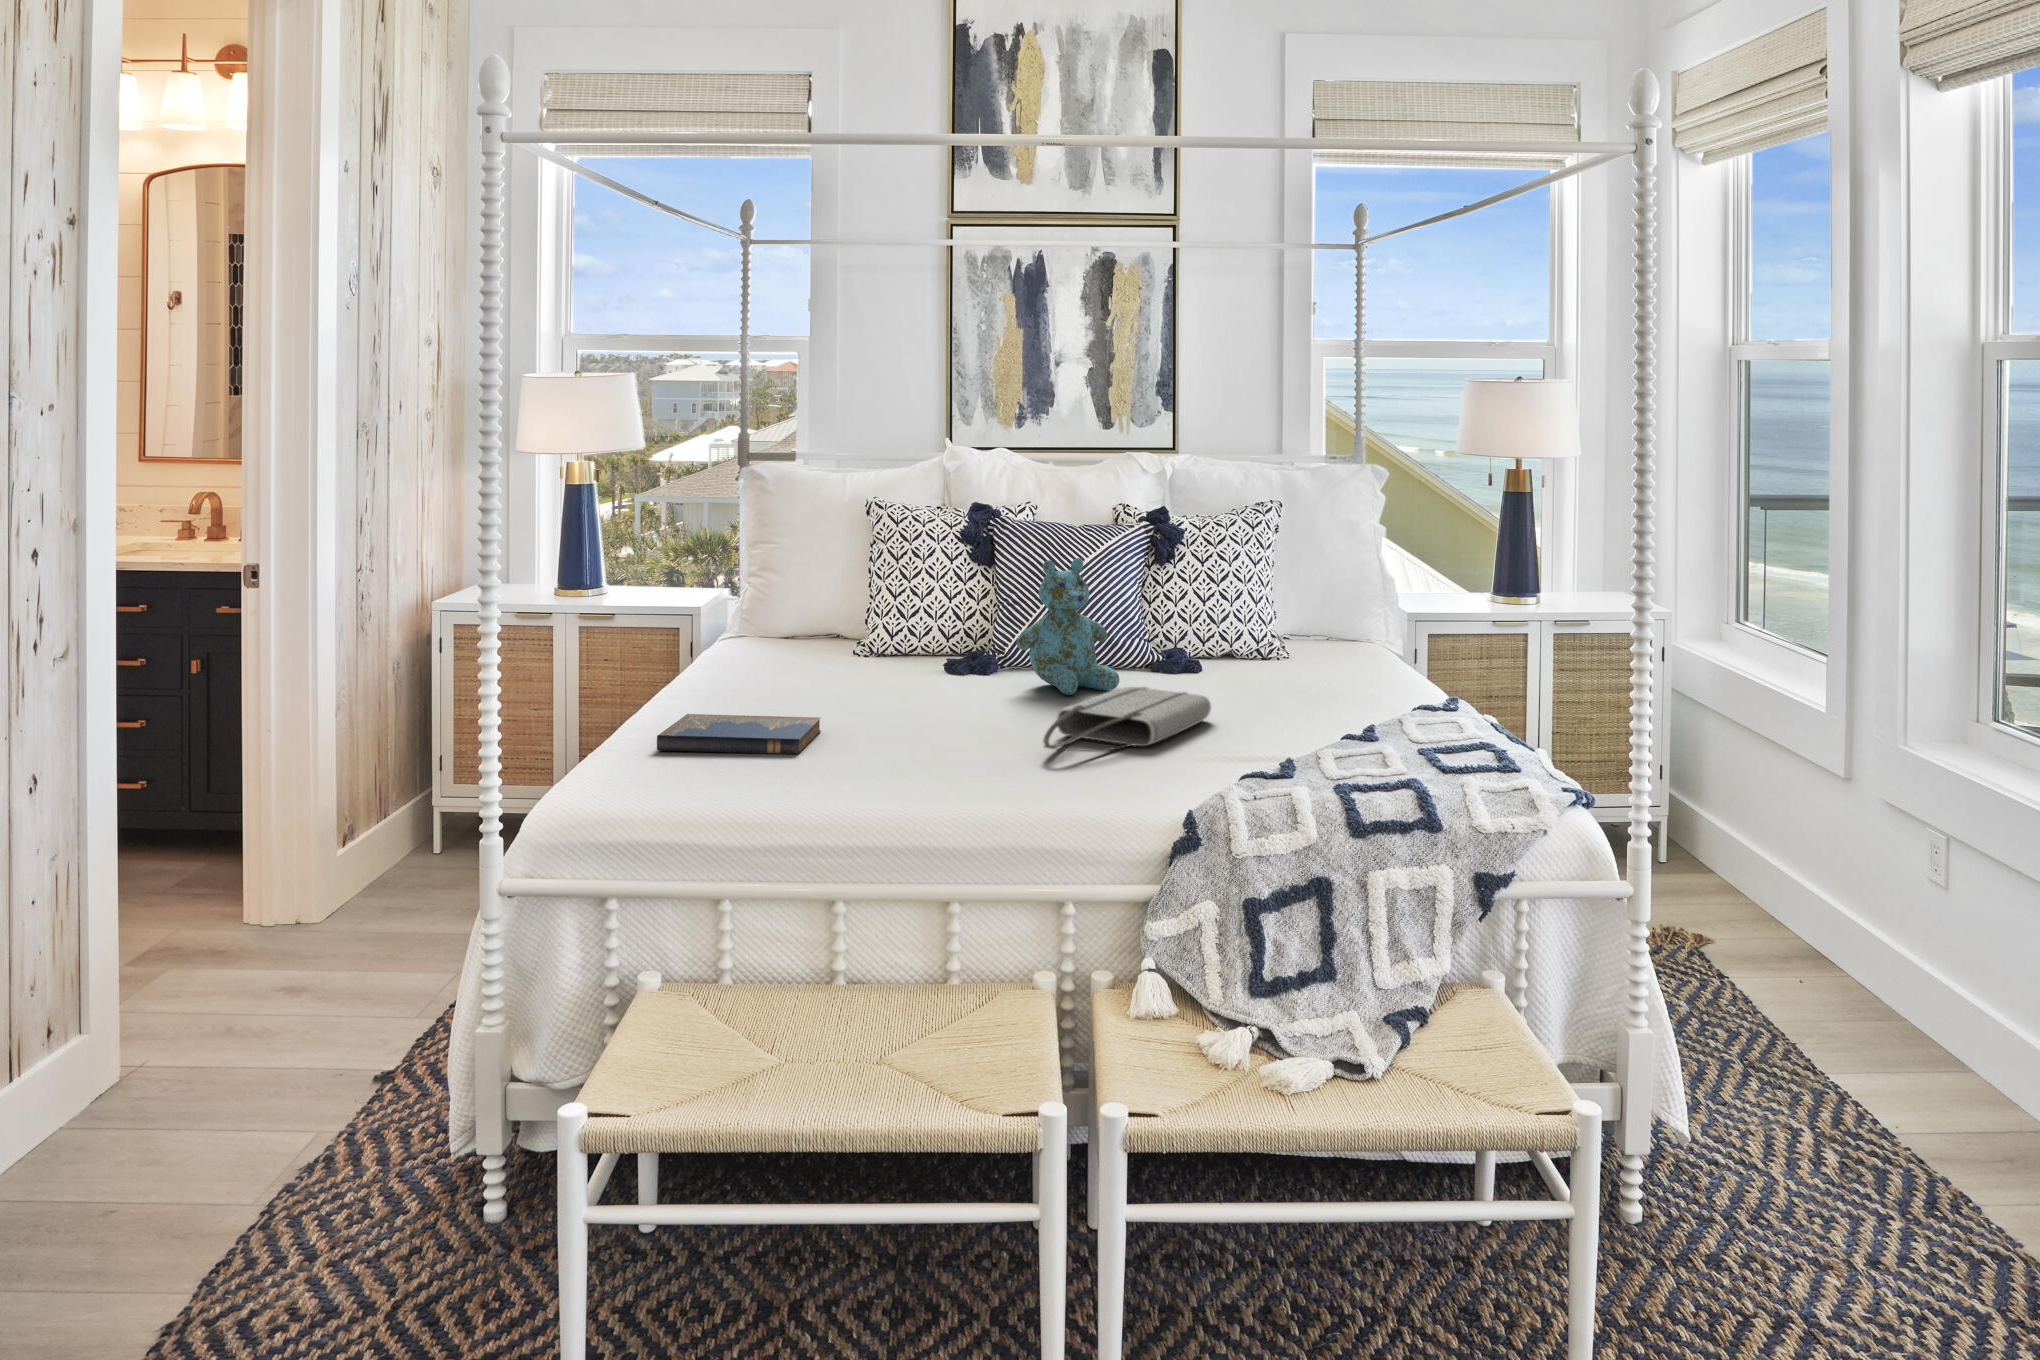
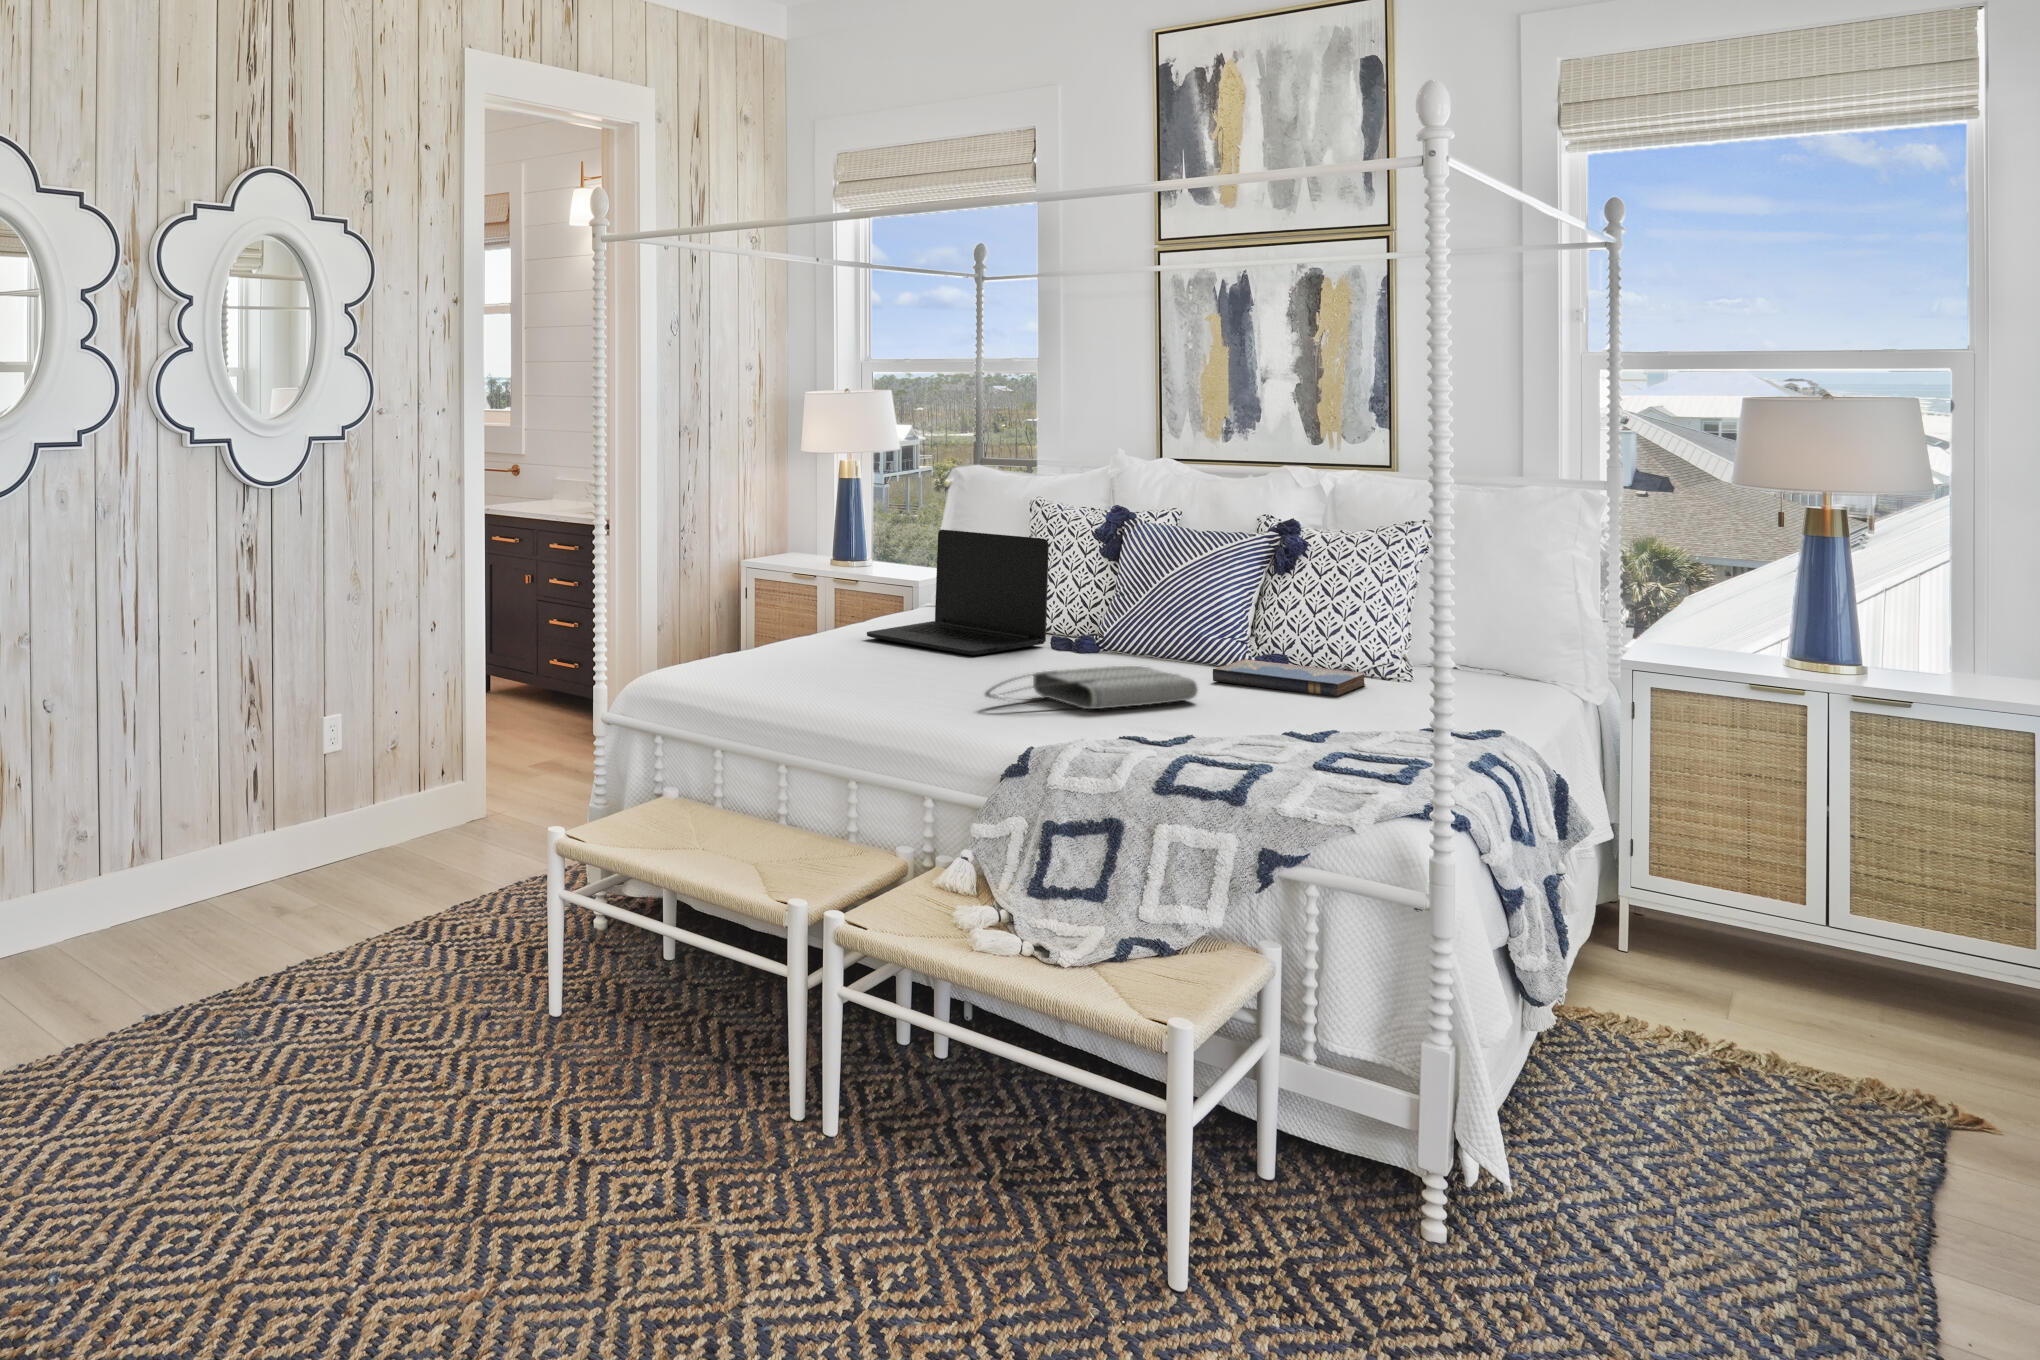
laptop: none [738,540,946,692] -> present [867,530,1049,656]
stuffed bear: present [1017,558,1119,695] -> none [1074,552,1173,673]
hardcover book: present [657,714,821,754] -> present [1213,659,1365,697]

